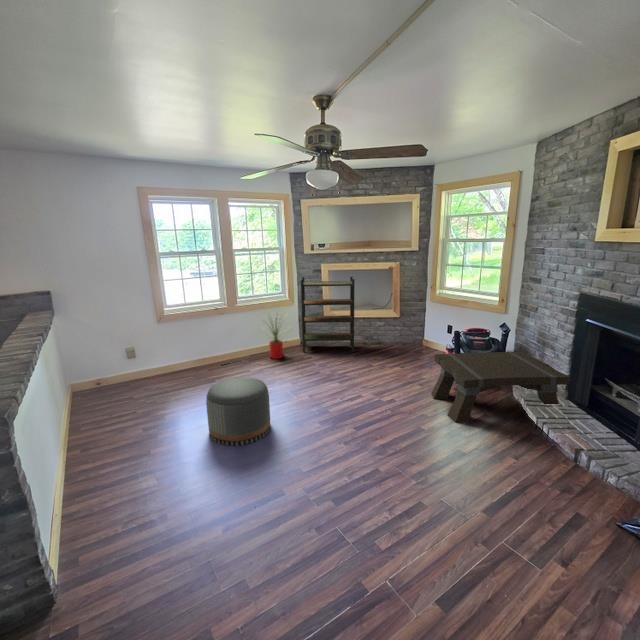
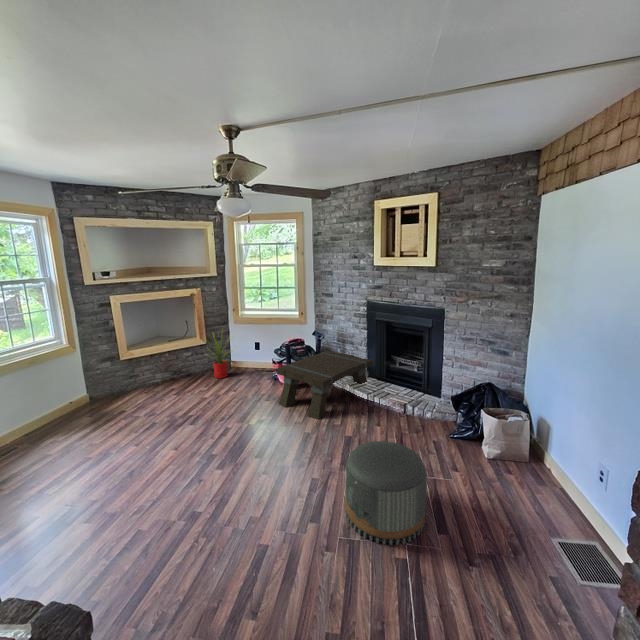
bookshelf: present [301,277,355,352] -> none [85,309,169,408]
house plant: present [265,318,285,359] -> present [209,336,230,378]
pouf: present [206,377,271,446] -> present [345,441,427,545]

